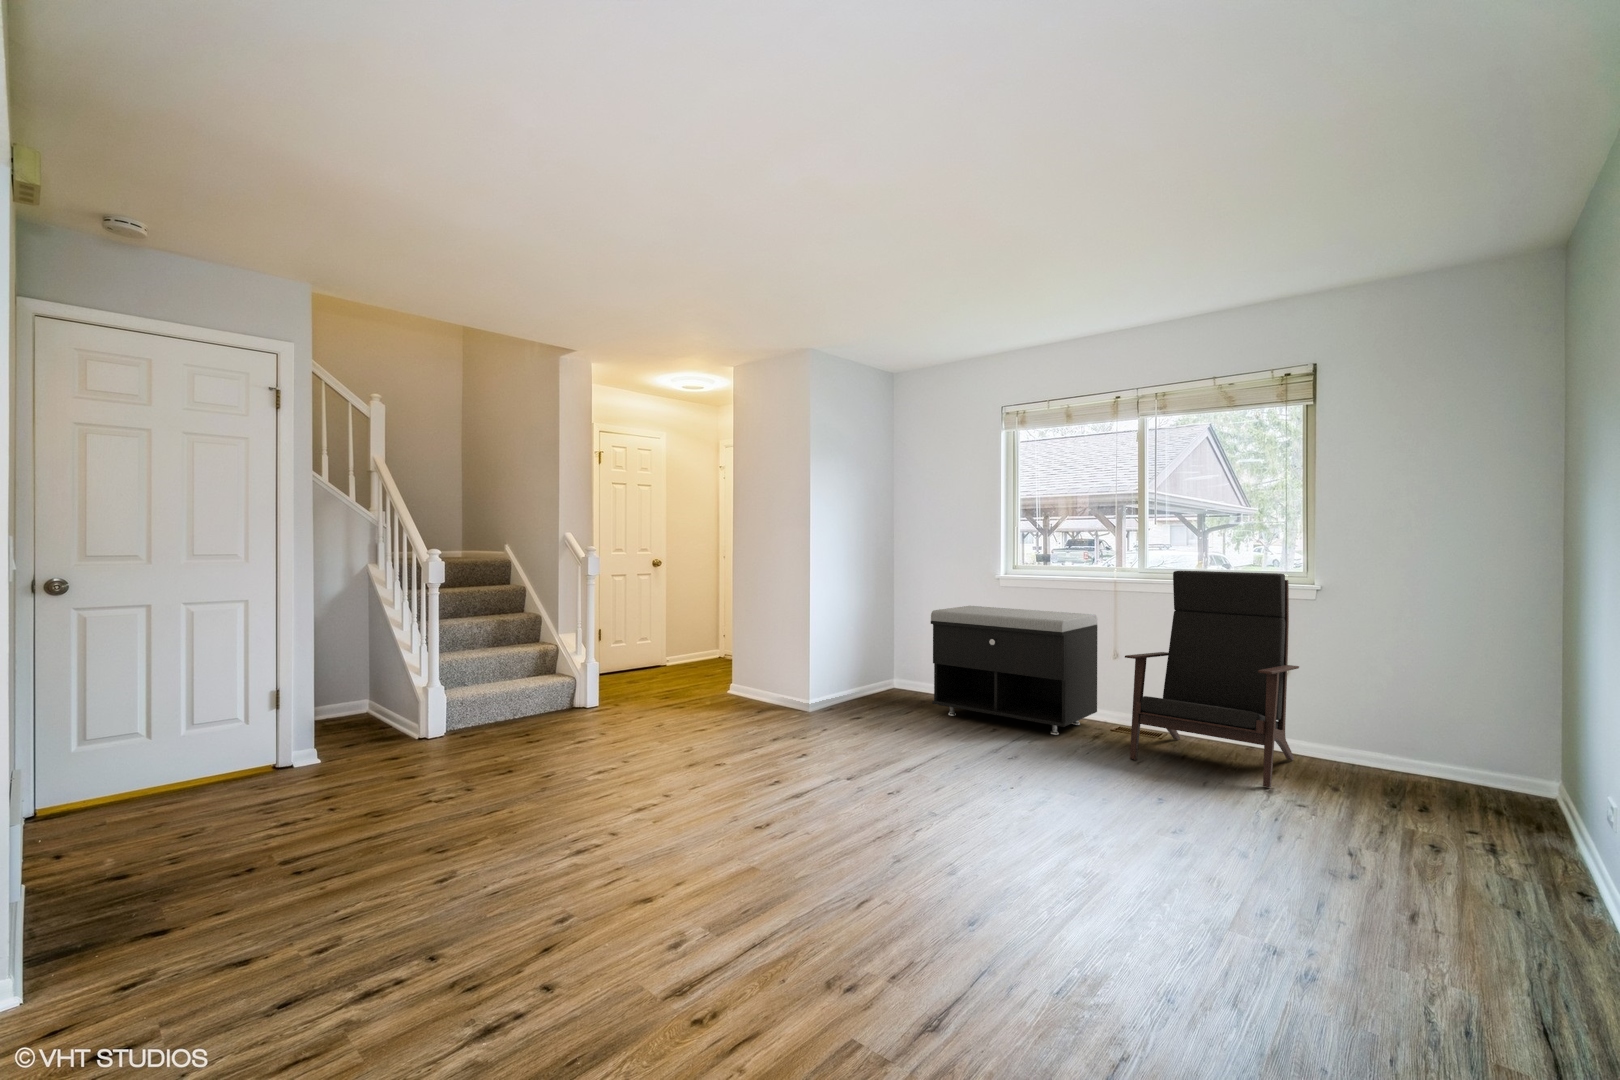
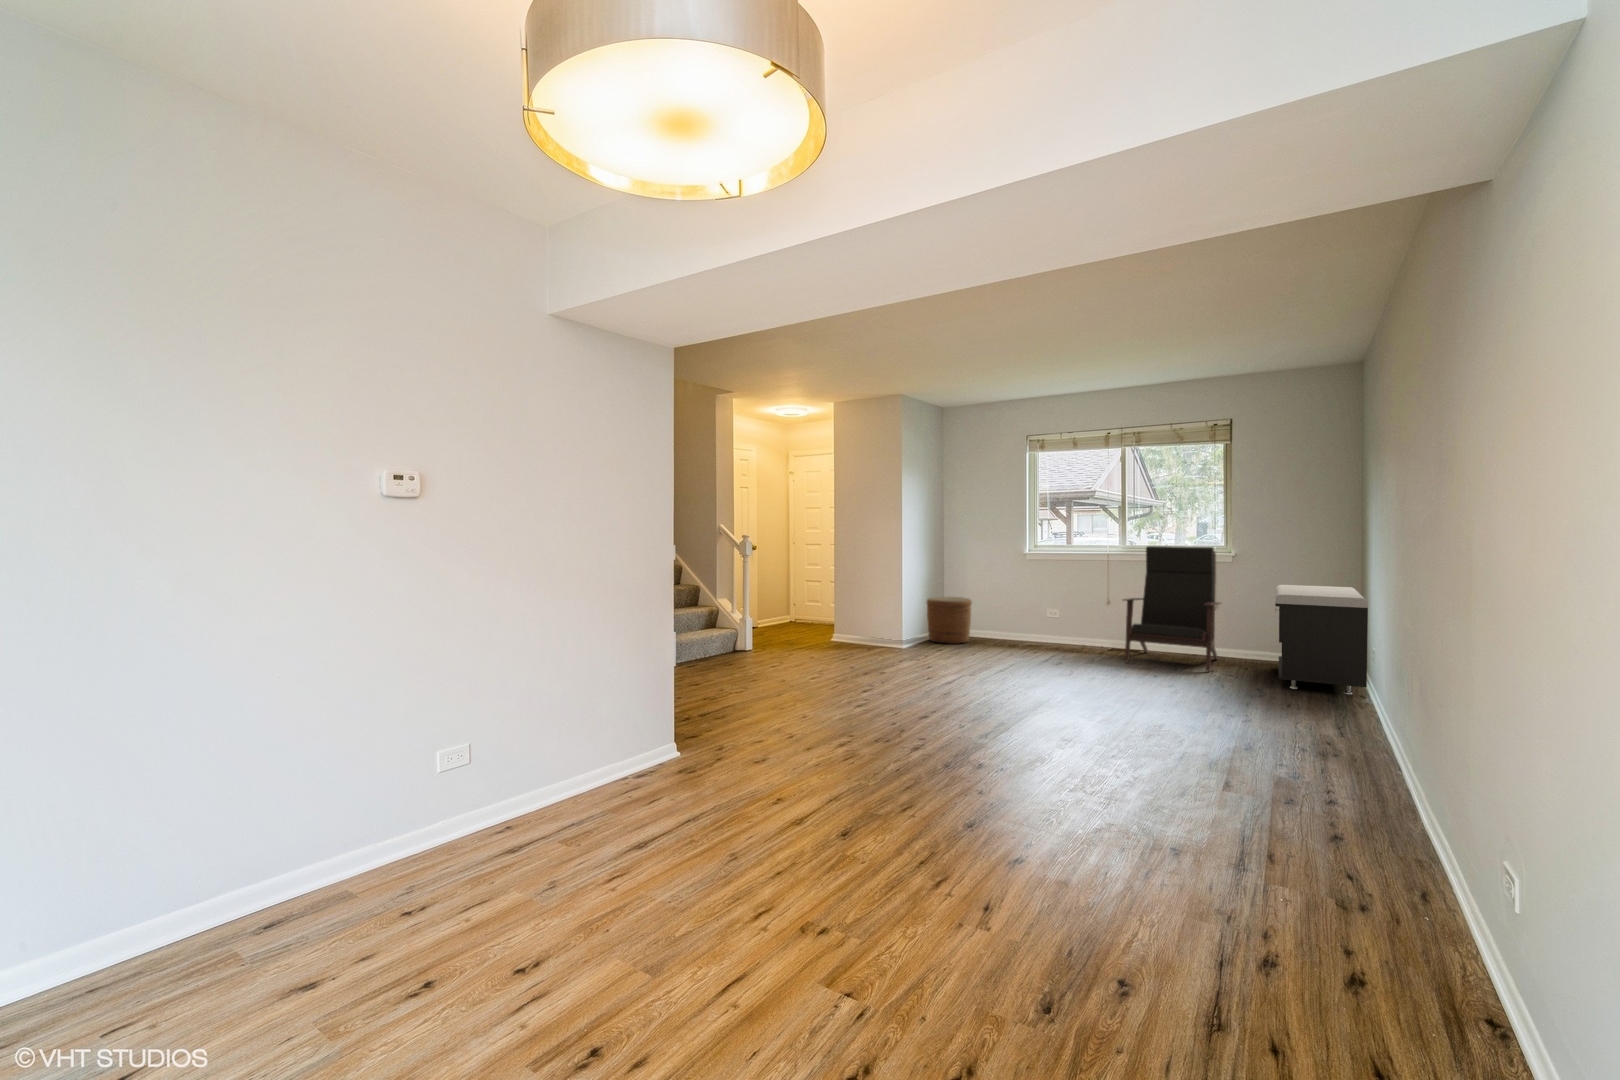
storage bench: present [931,606,1097,735] -> present [1275,585,1368,695]
woven basket: none [856,639,921,710] -> present [927,597,972,644]

